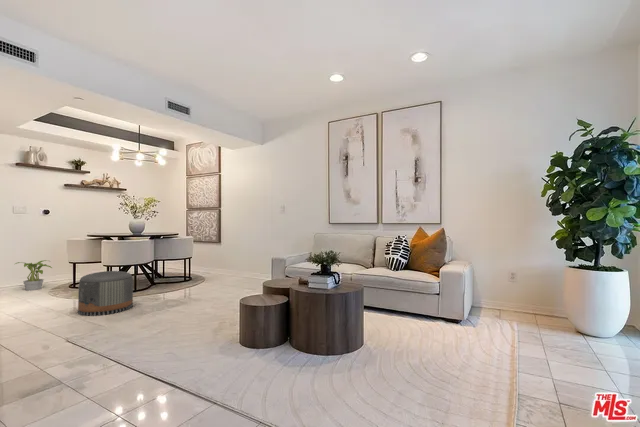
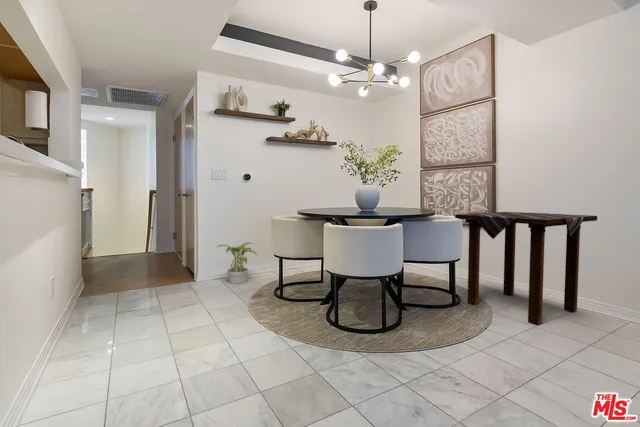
side table: none [188,235,254,288] -> present [455,212,597,325]
pouf: present [78,271,133,316] -> none [306,288,405,401]

